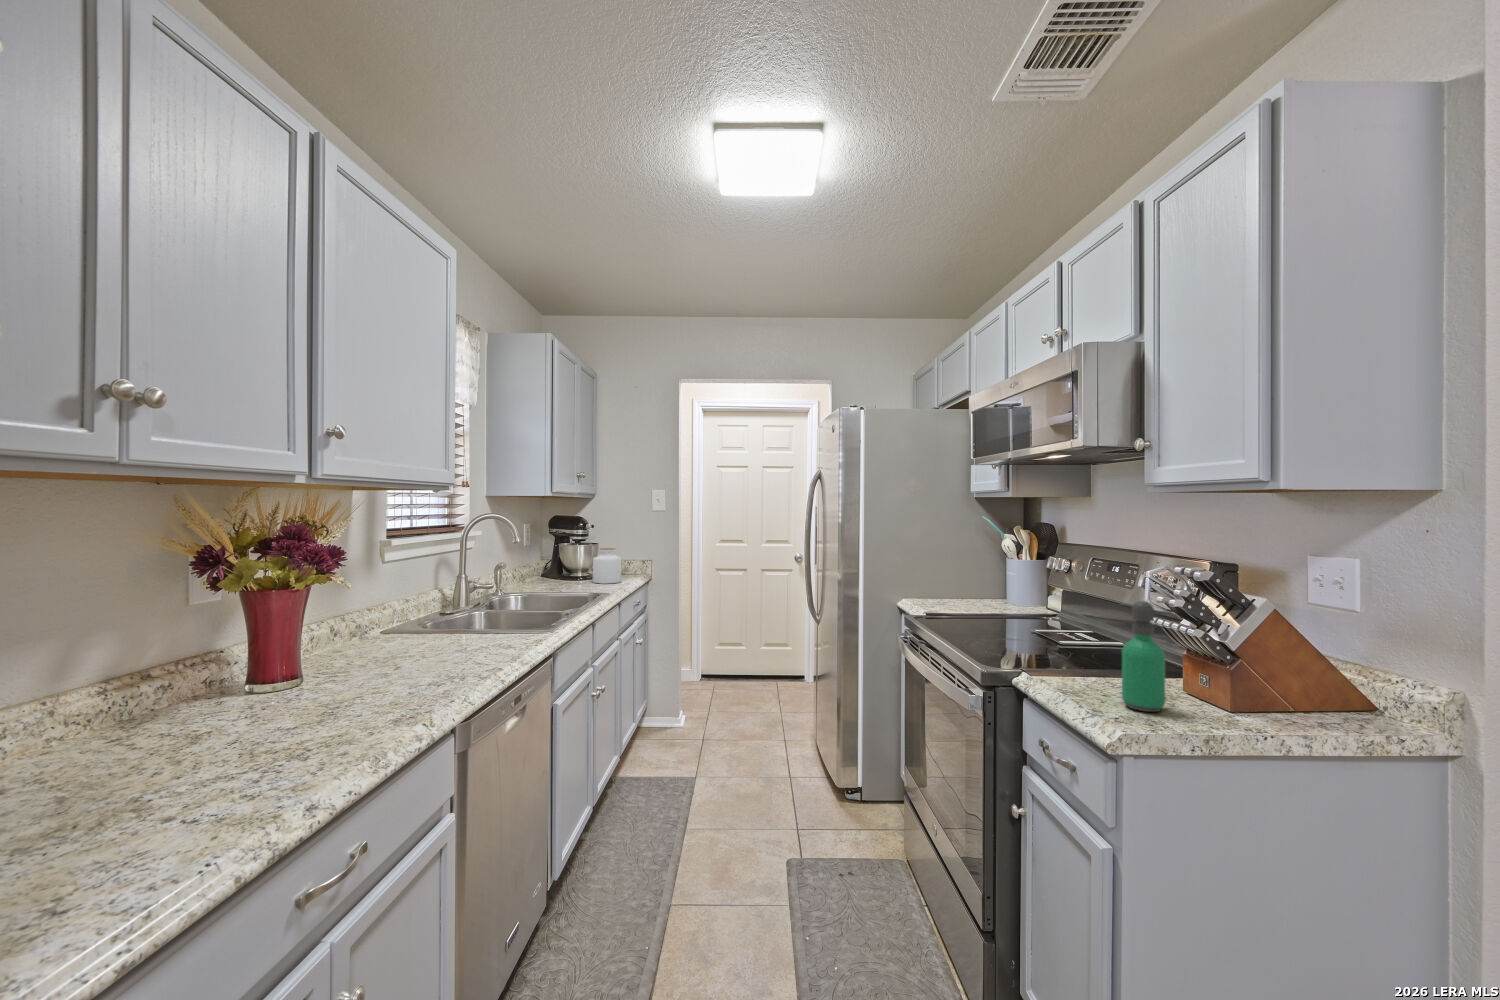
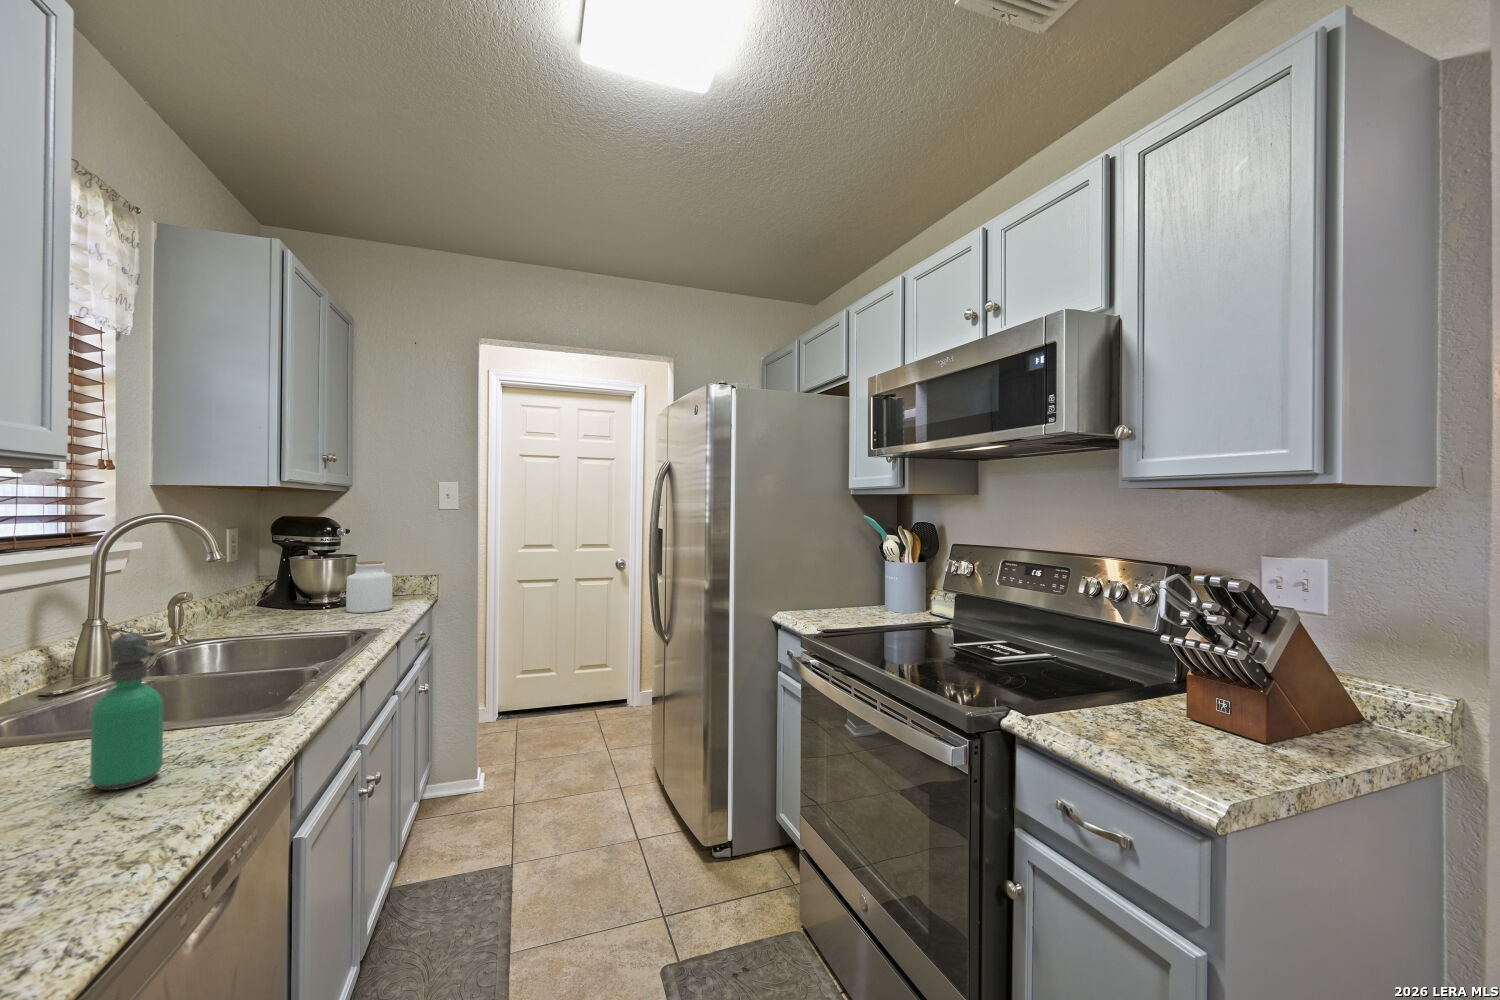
soap dispenser: present [1122,601,1178,712] -> present [90,633,164,790]

